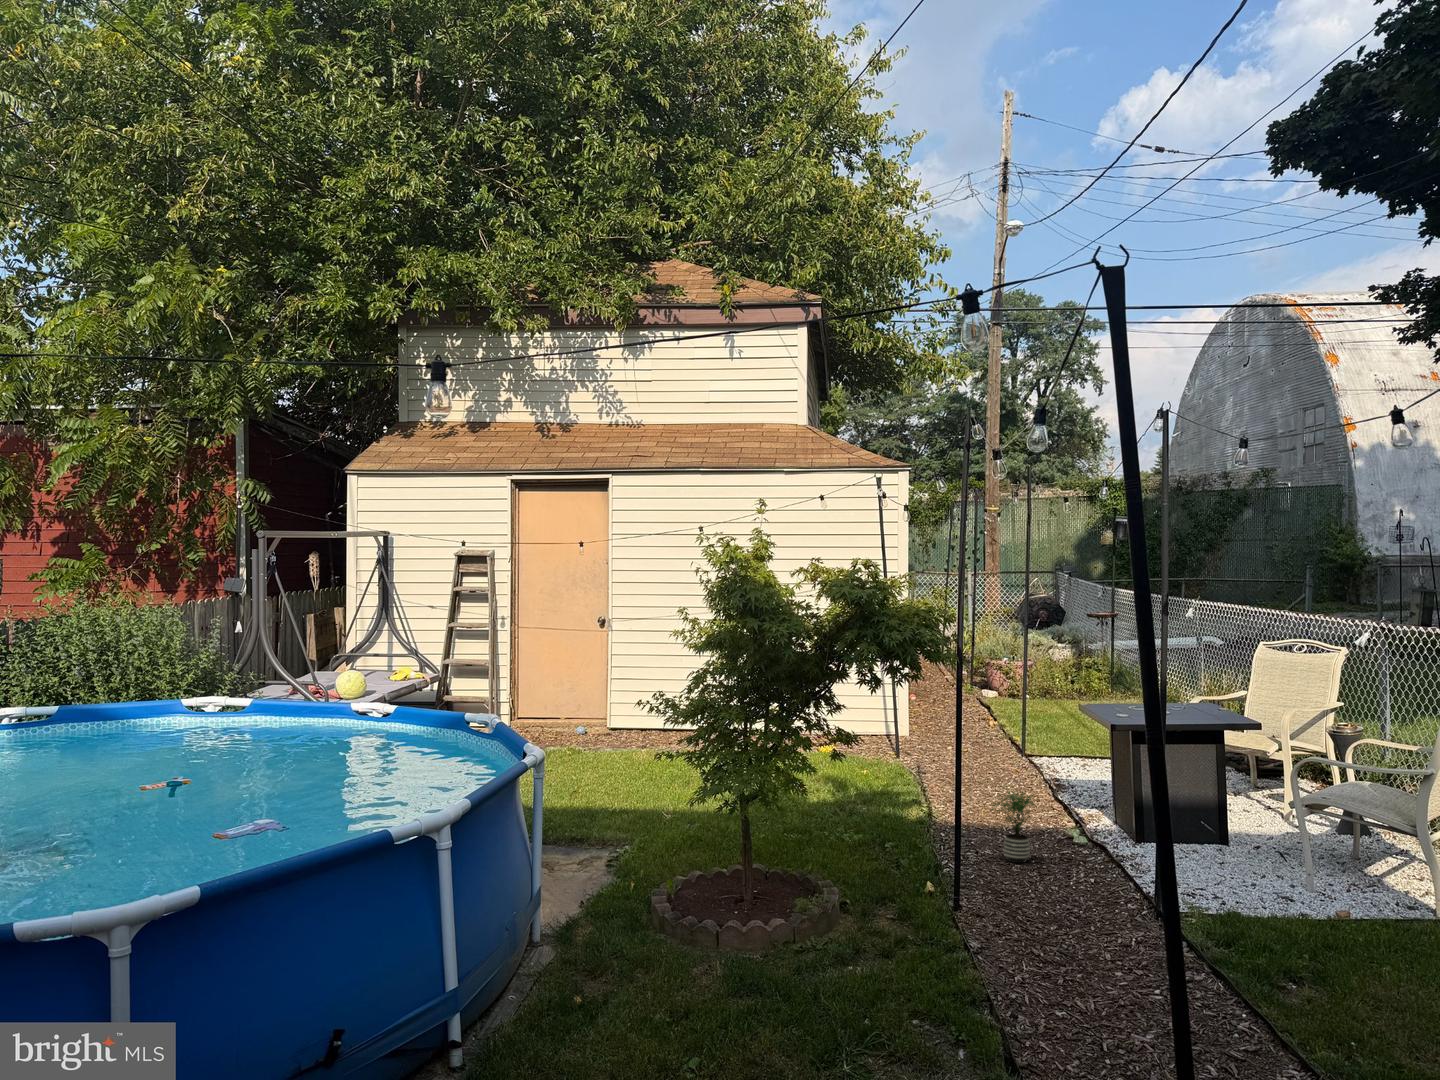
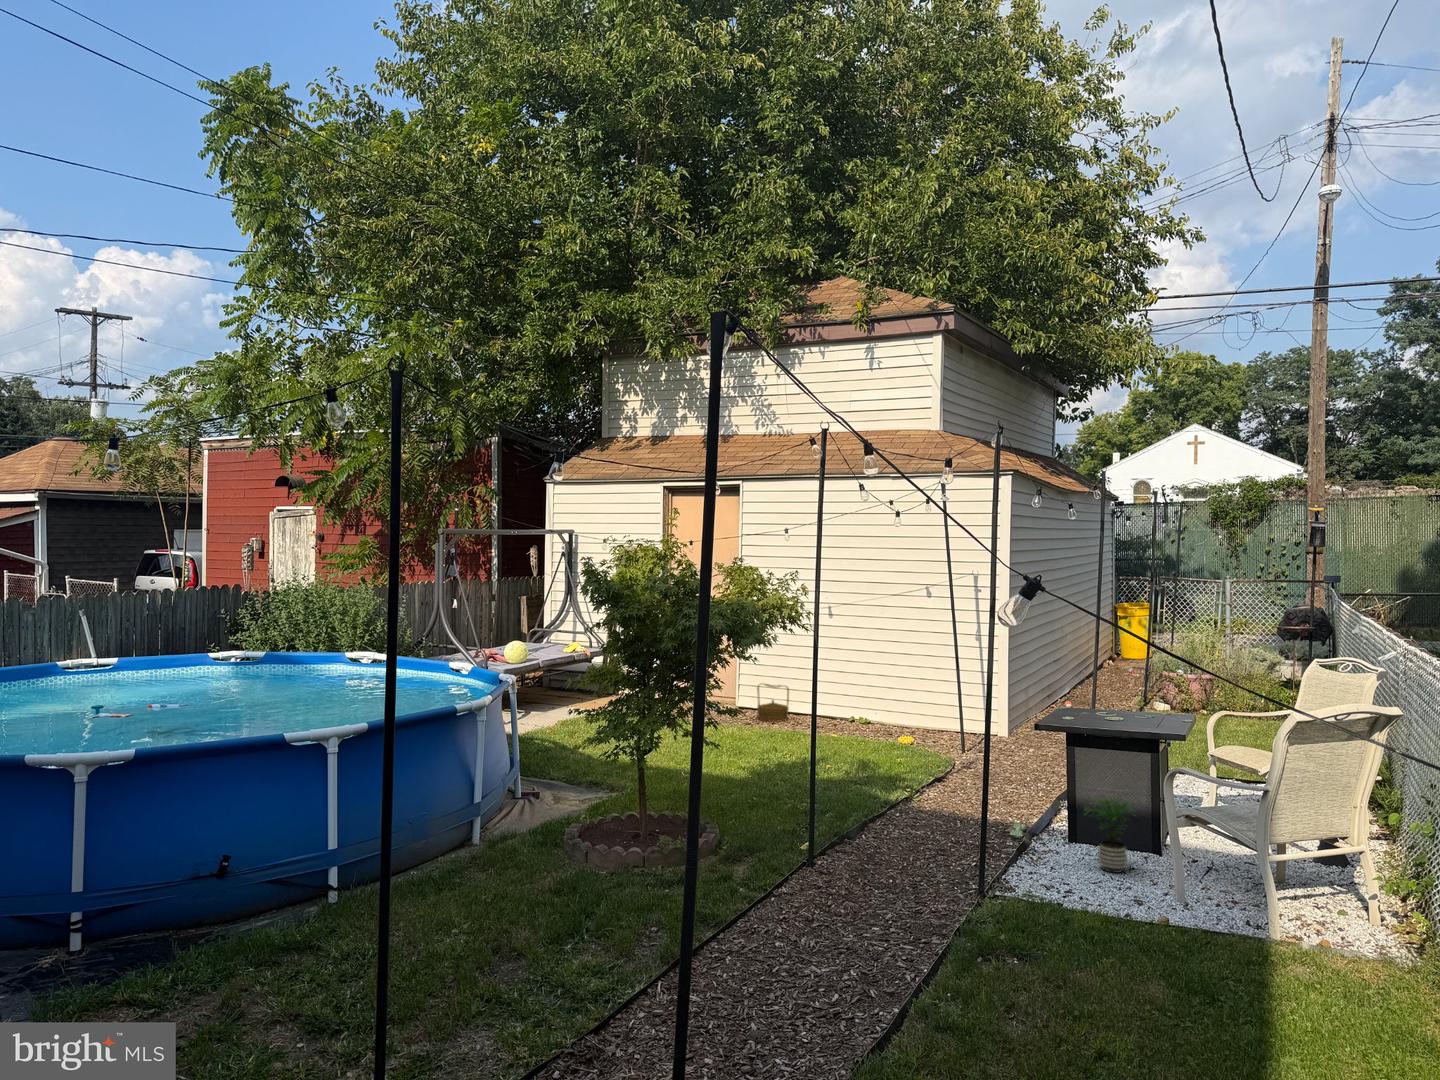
woven basket: none [605,706,642,748] -> present [757,684,789,722]

